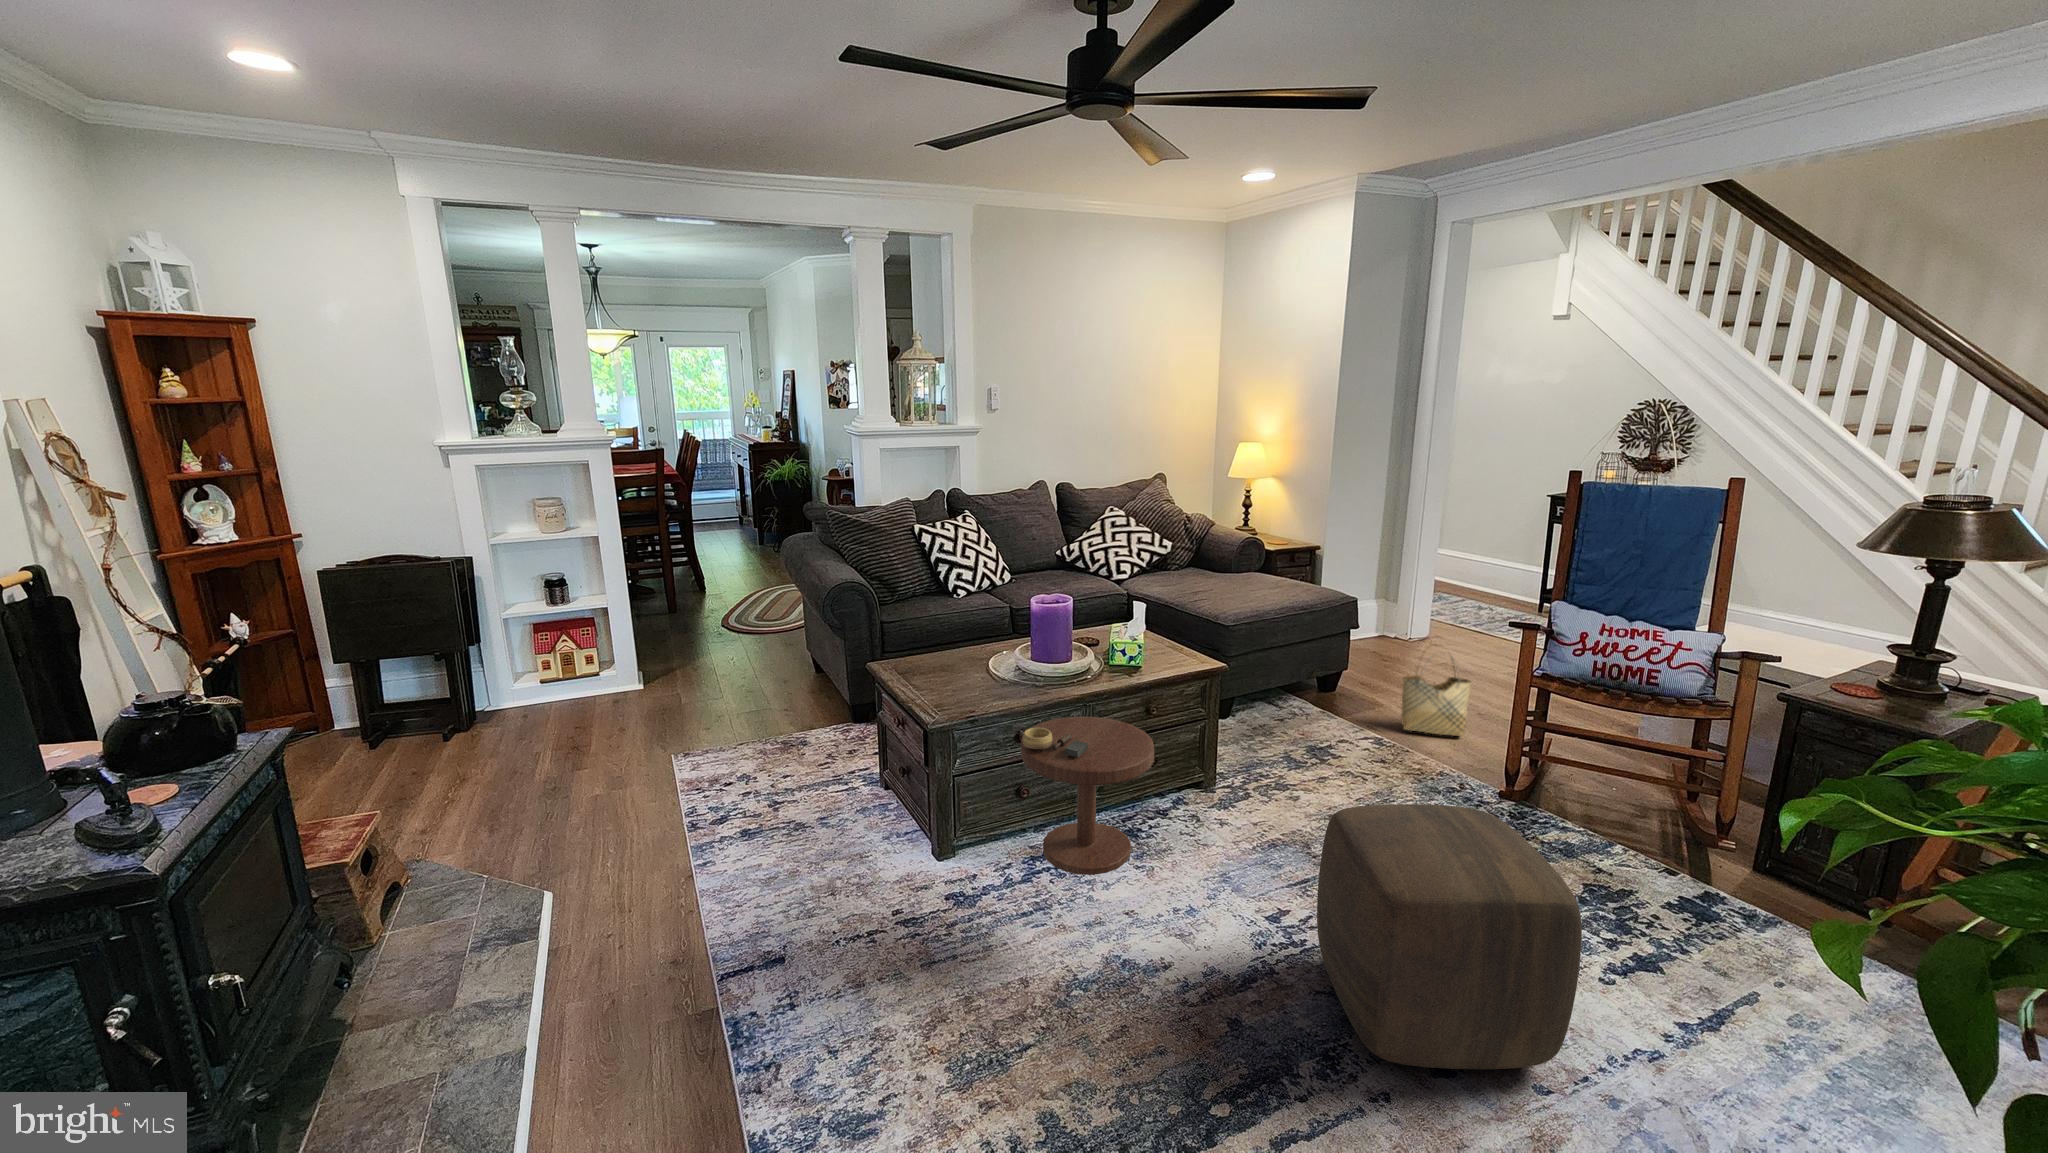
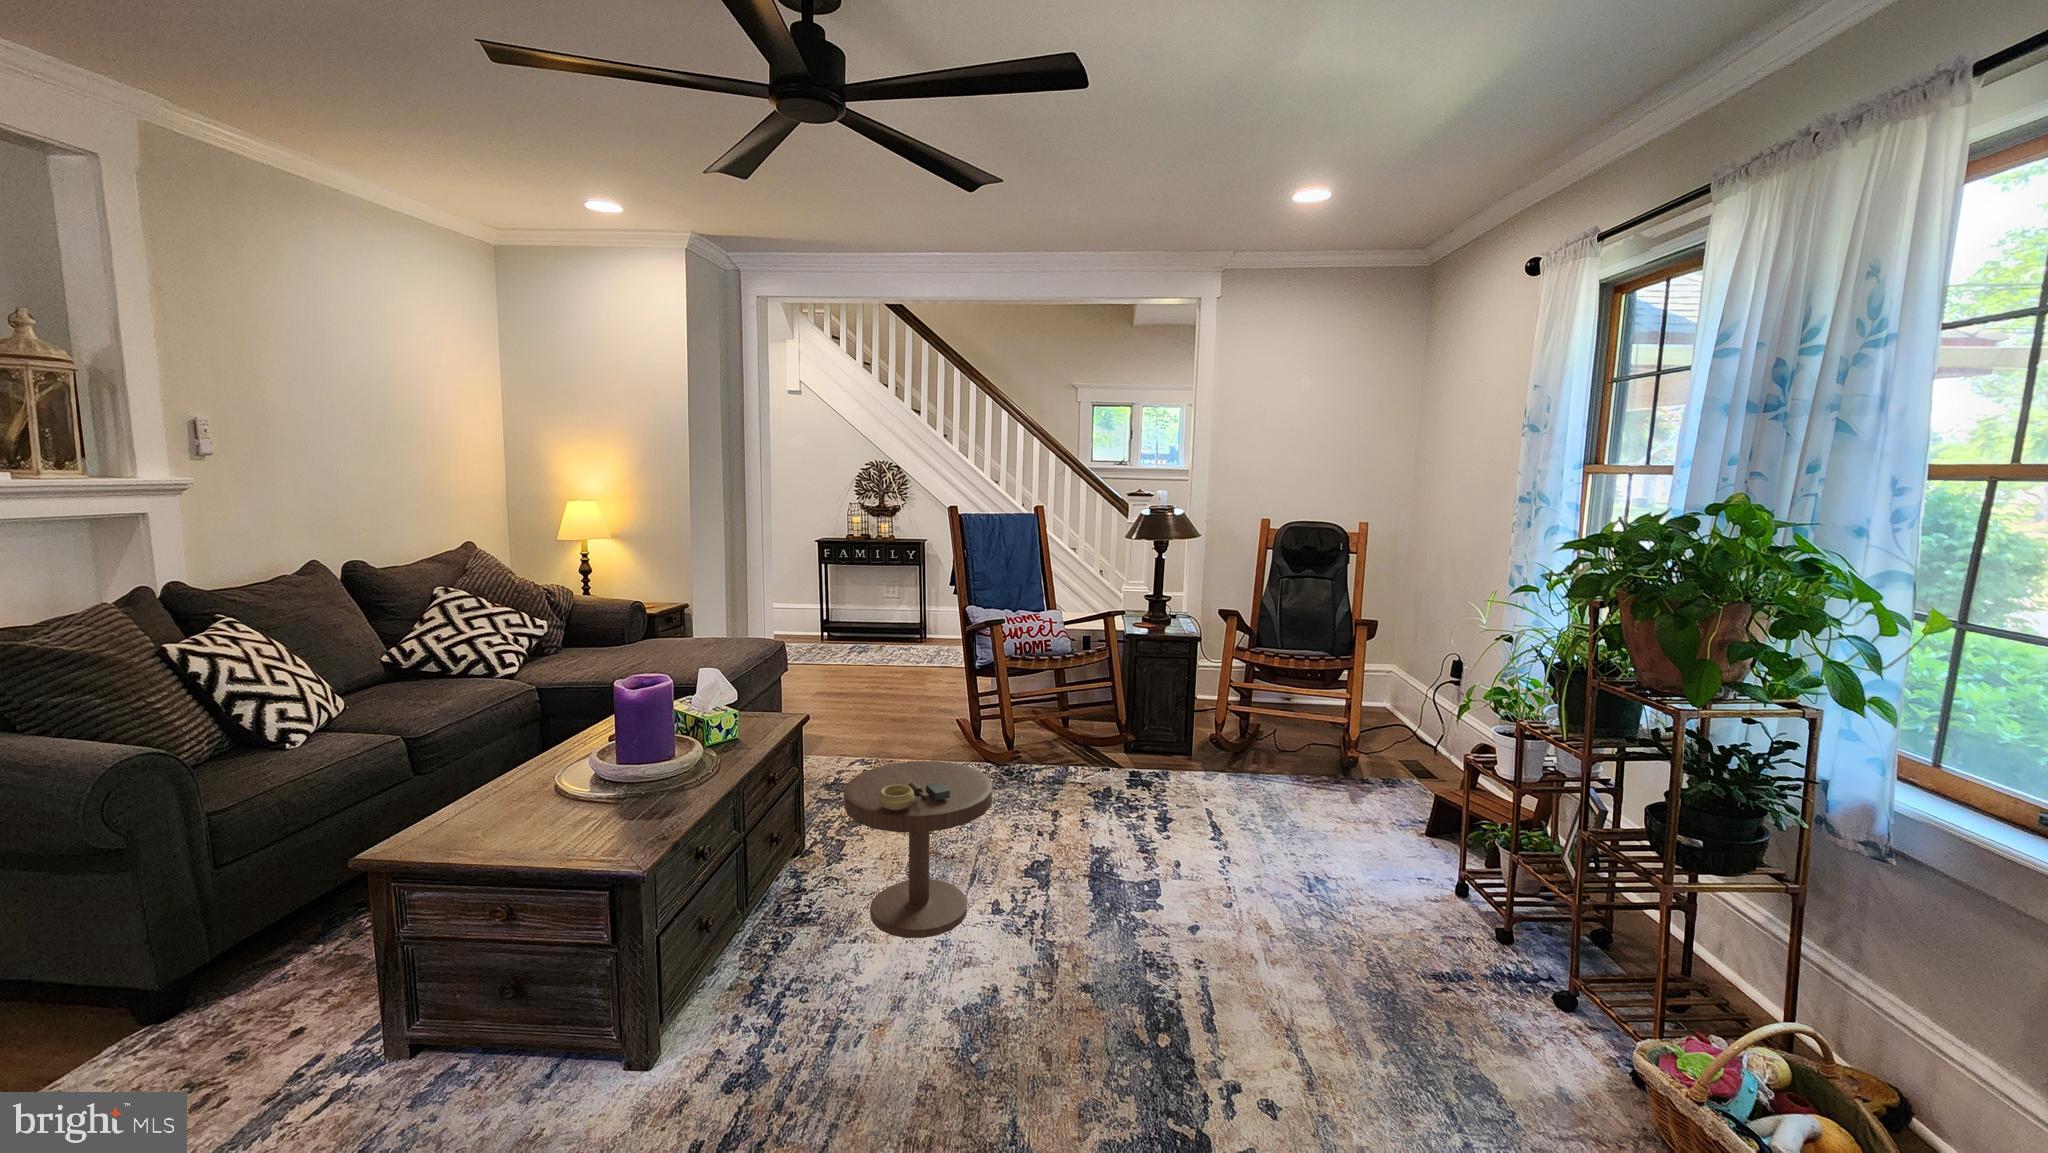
woven basket: present [1401,645,1471,736] -> none [858,663,909,744]
ottoman: present [1317,804,1582,1069] -> none [1056,740,1237,939]

